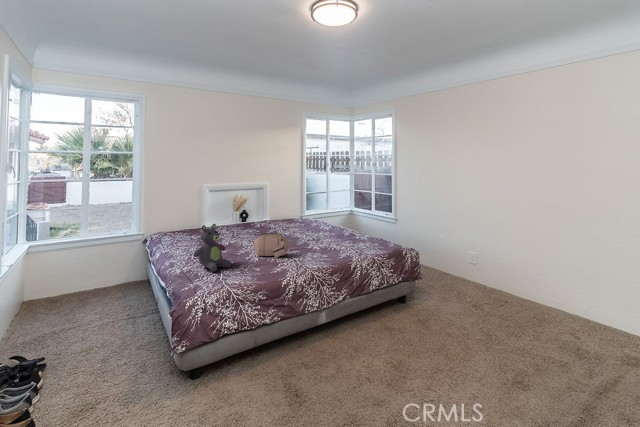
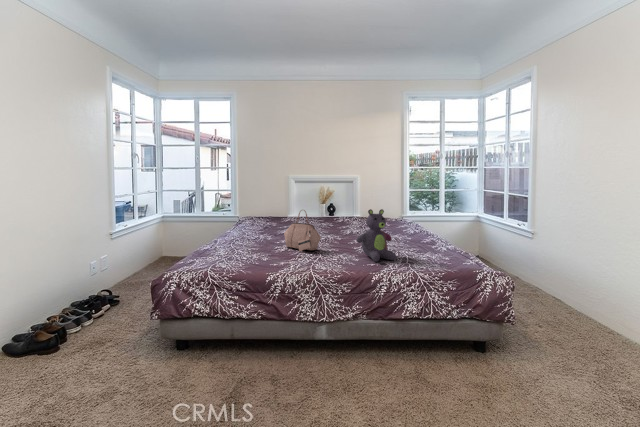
stuffed bear: present [193,224,231,271] -> present [357,209,396,262]

